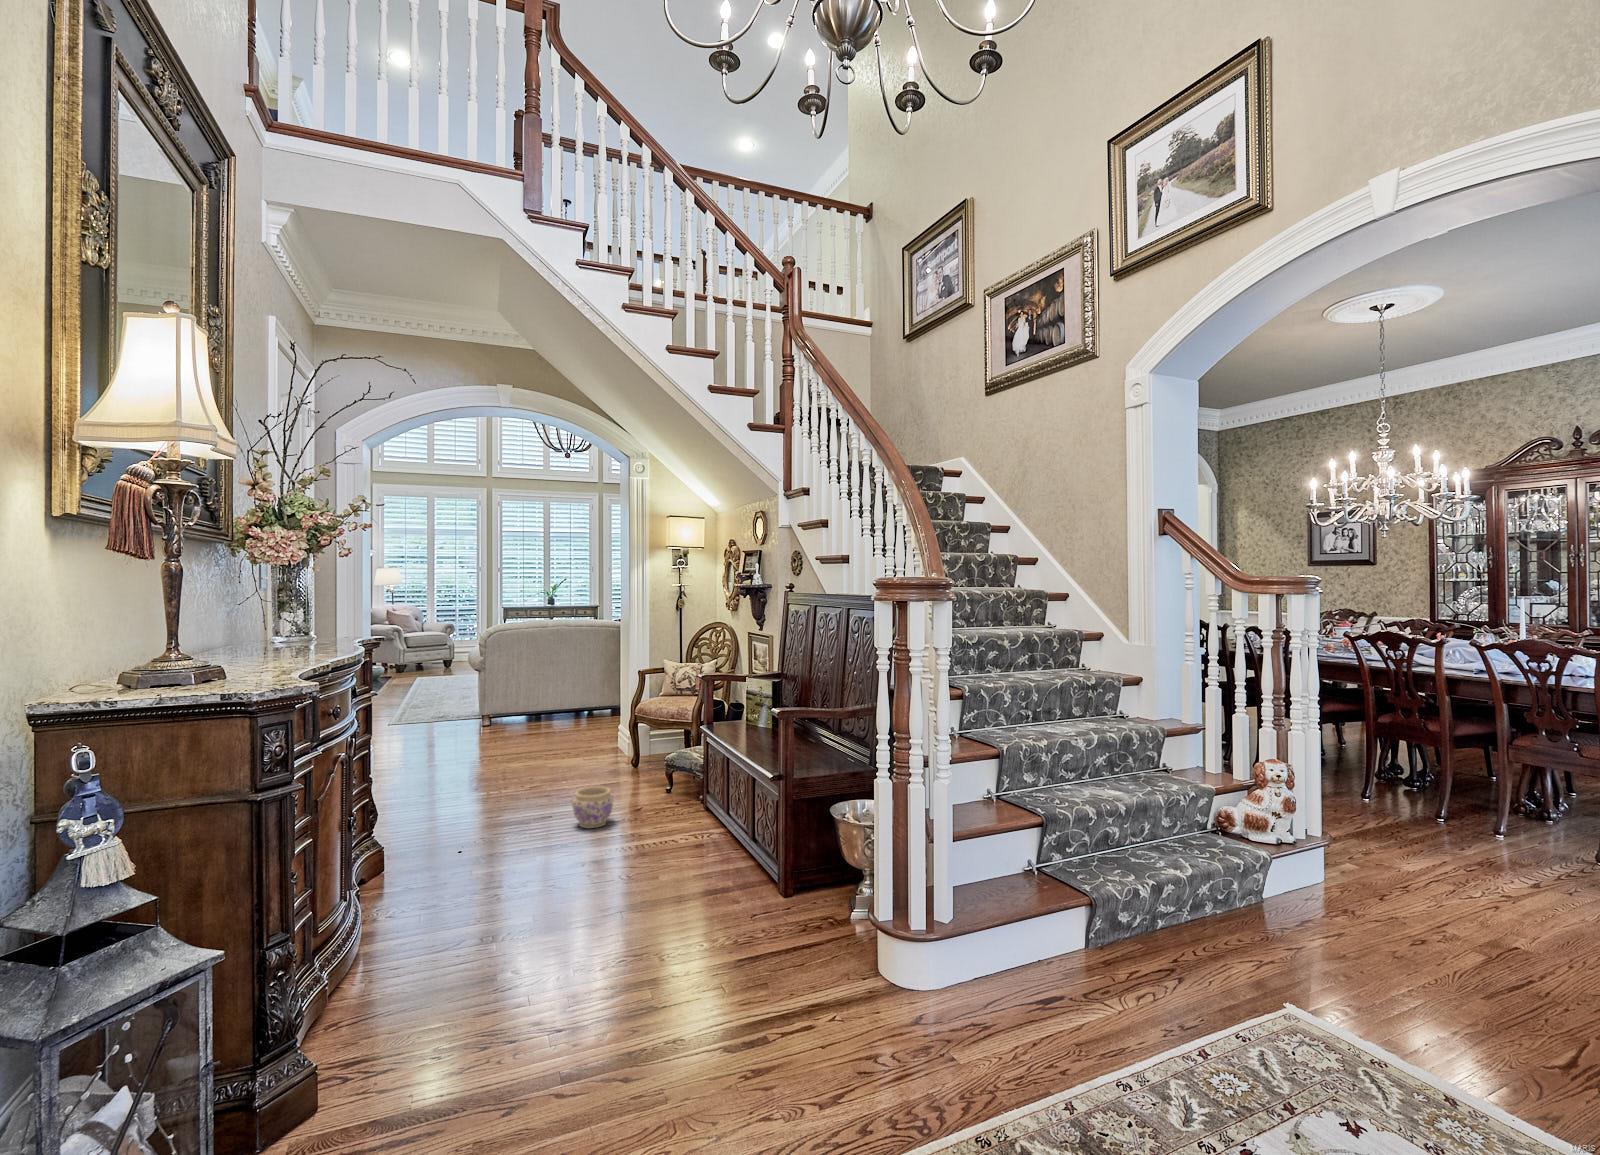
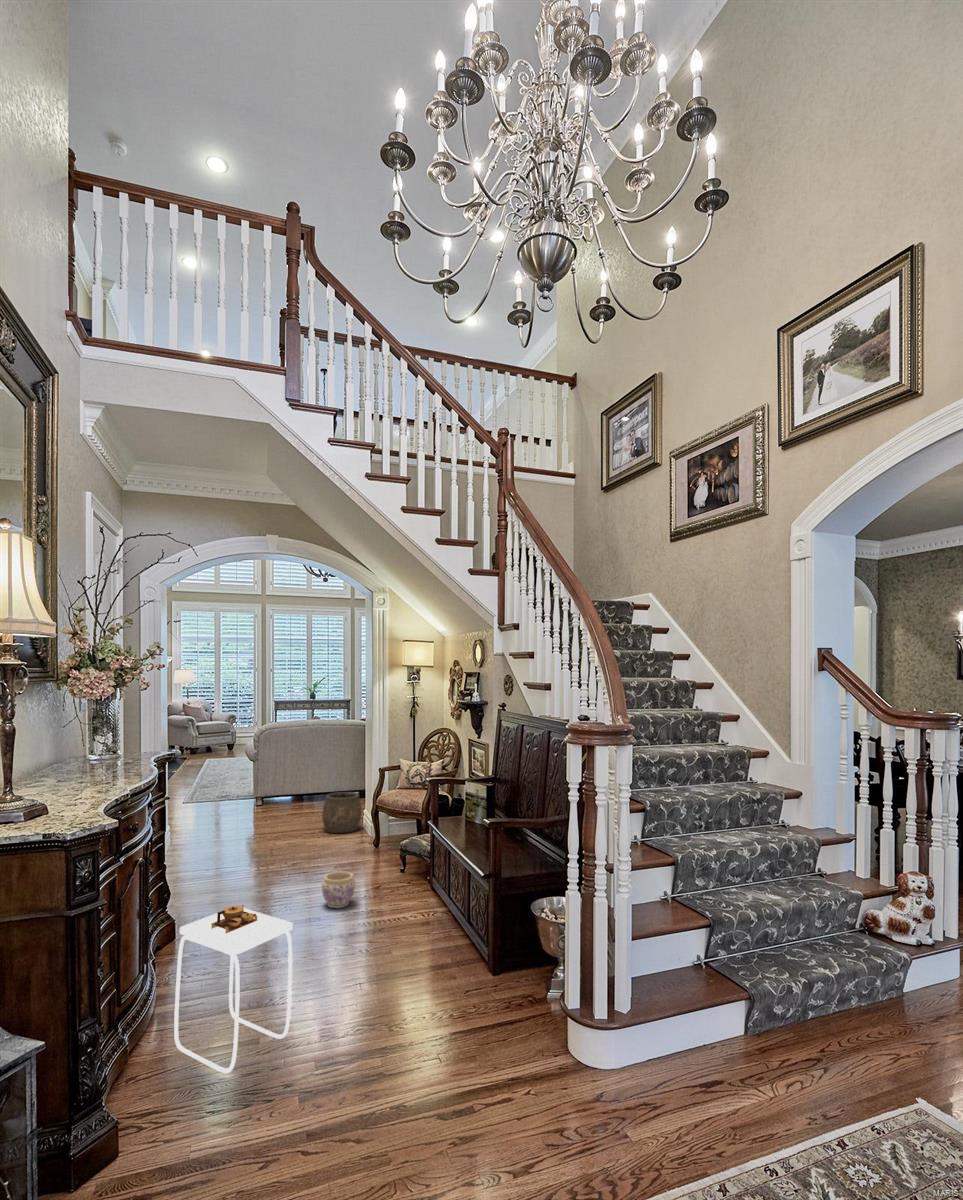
woven basket: none [571,703,619,750] -> present [322,792,362,833]
side table: none [388,815,536,1012] -> present [174,905,293,1073]

